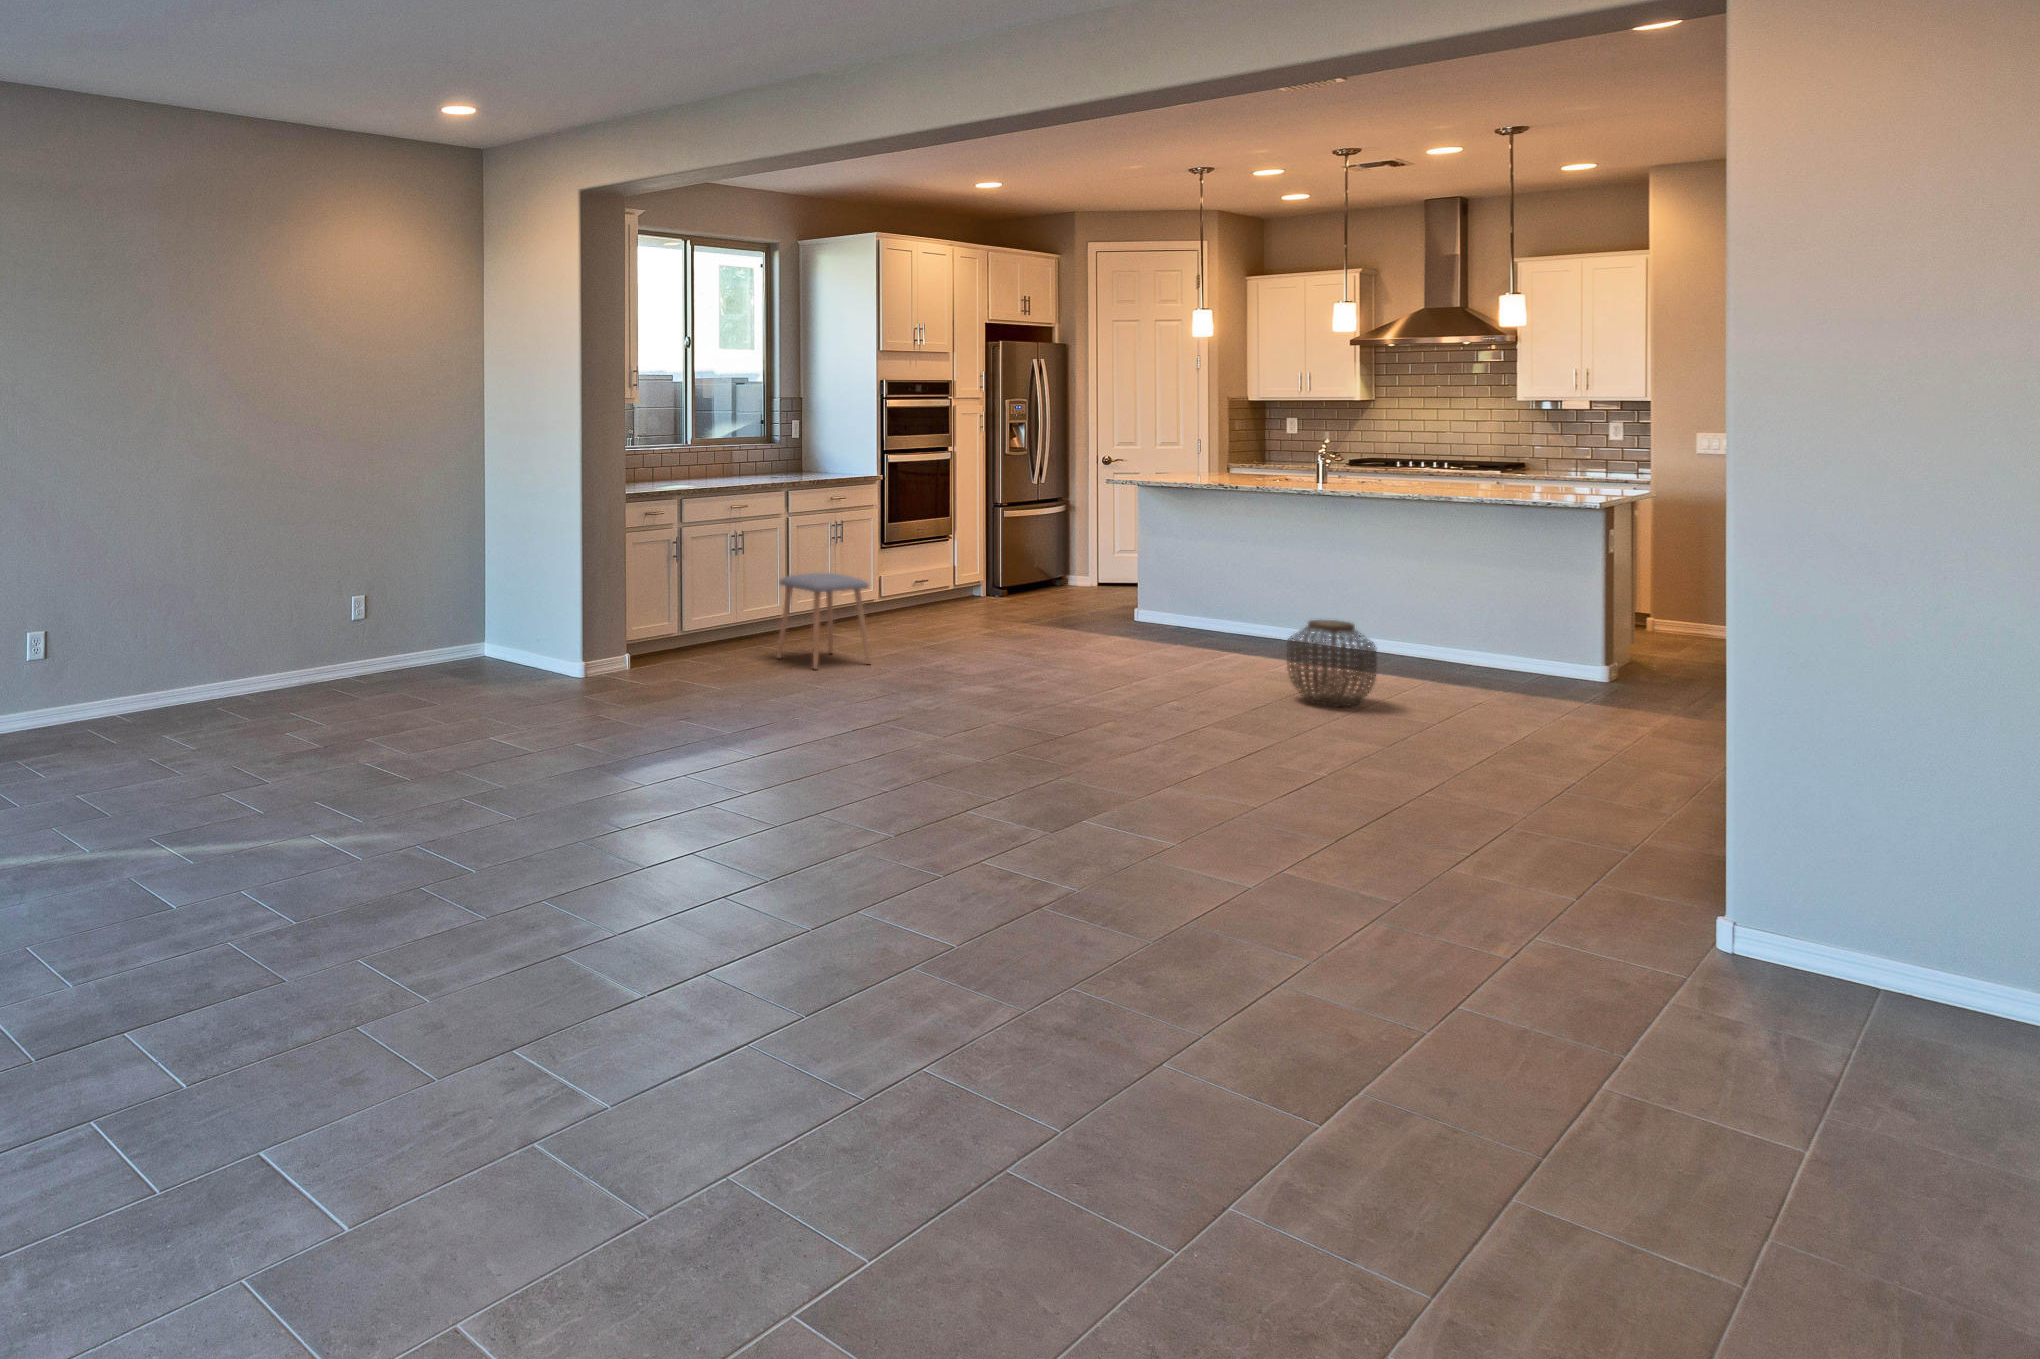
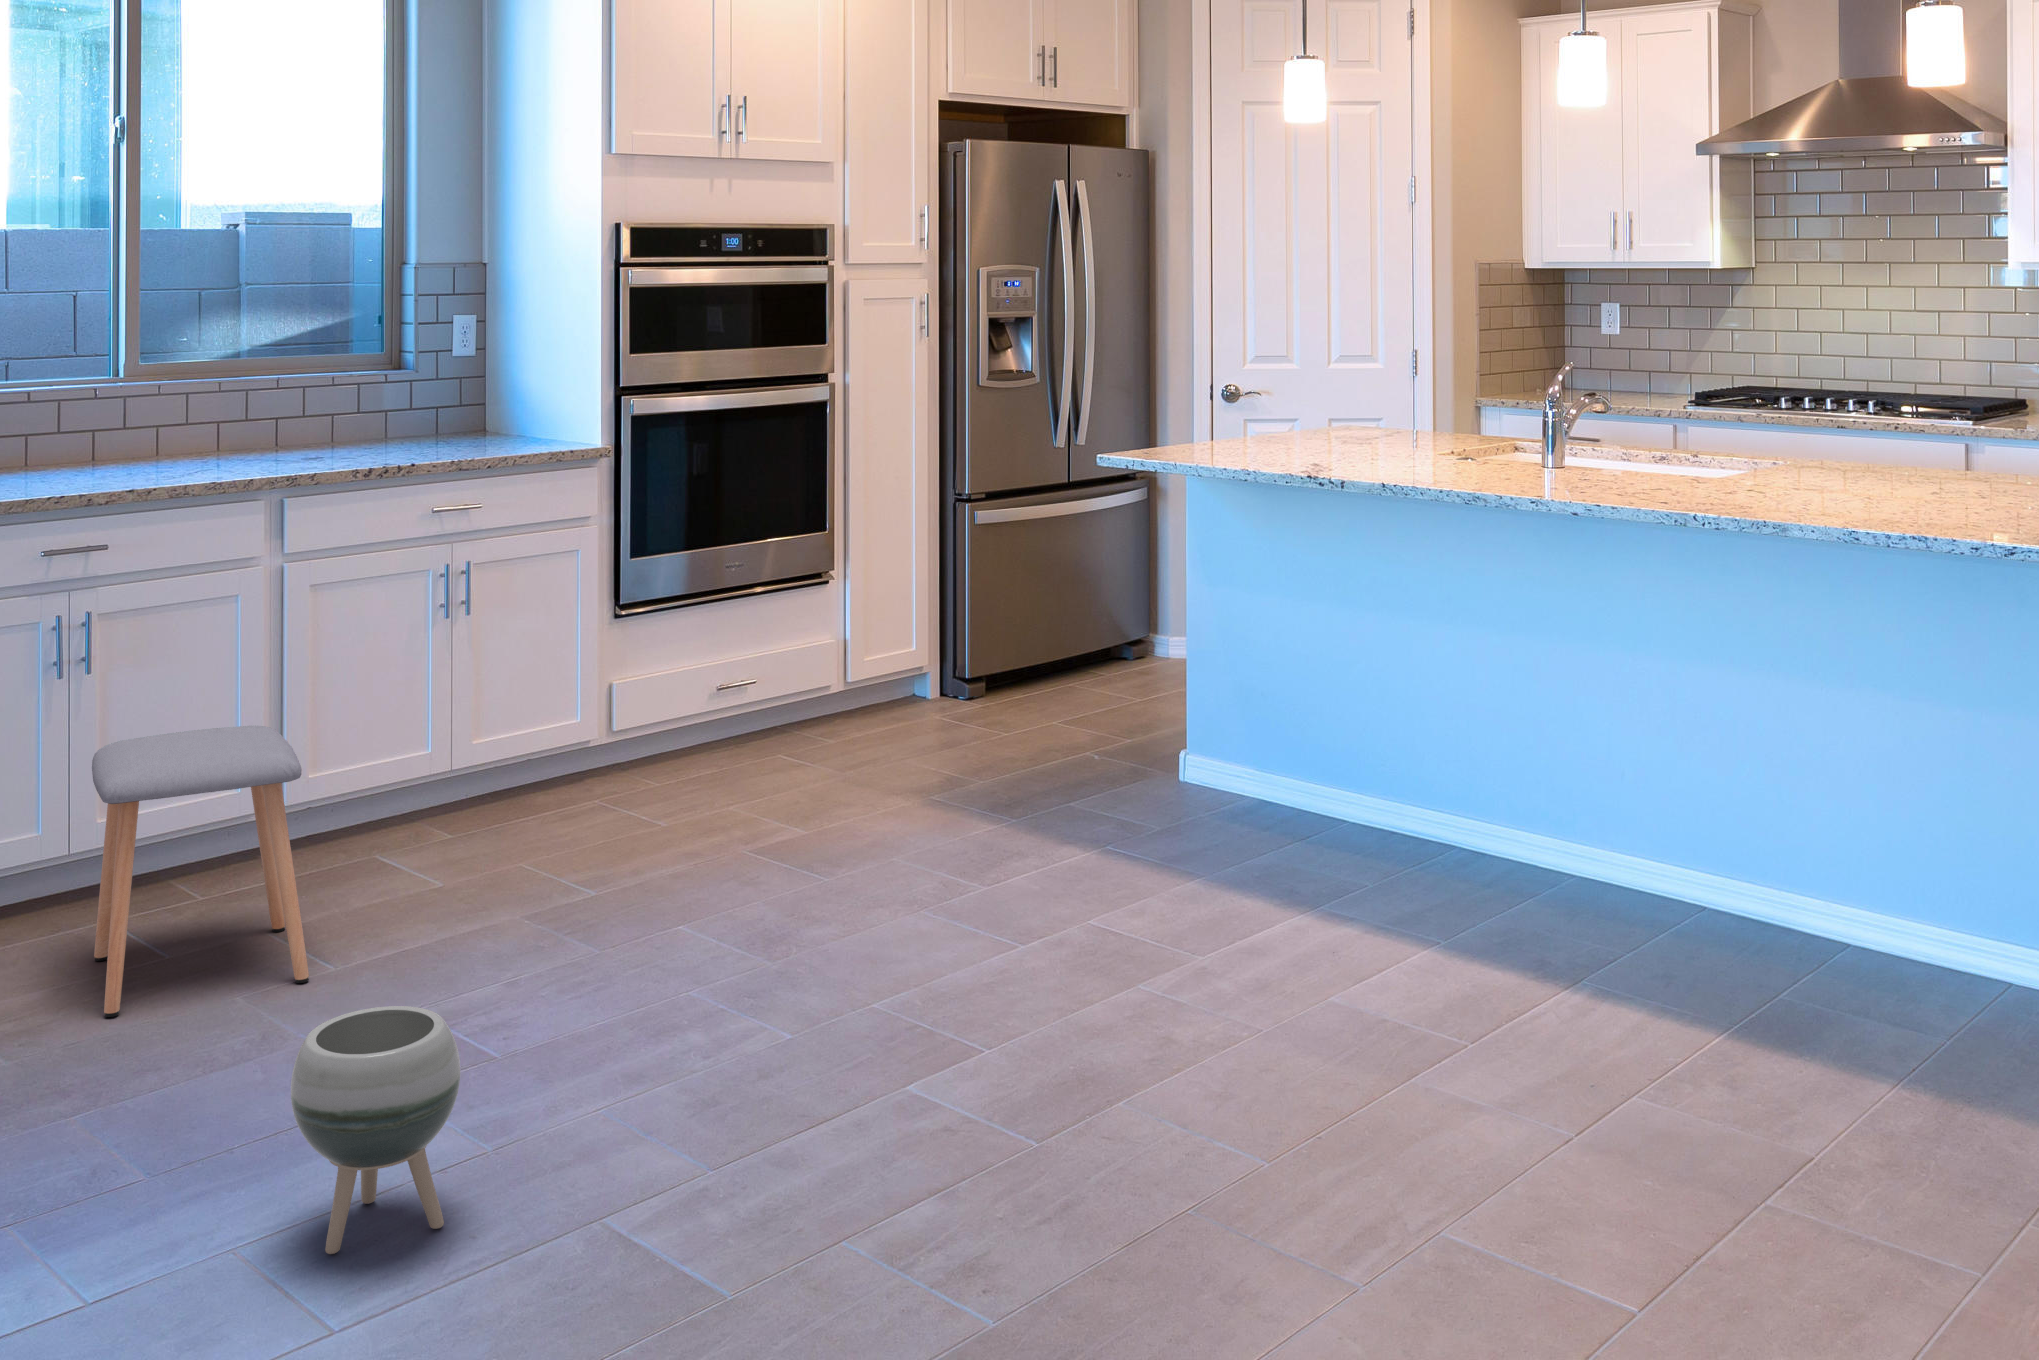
woven basket: present [1287,620,1377,707] -> none [1260,907,1490,1185]
planter: none [980,639,1034,710] -> present [291,1006,460,1254]

